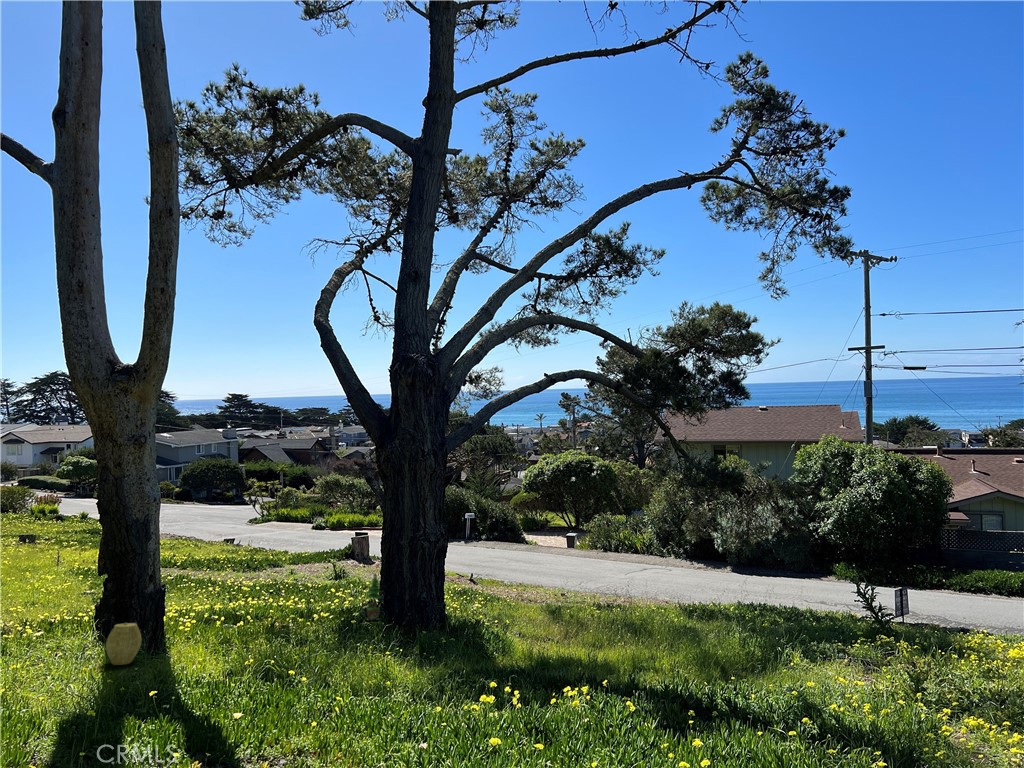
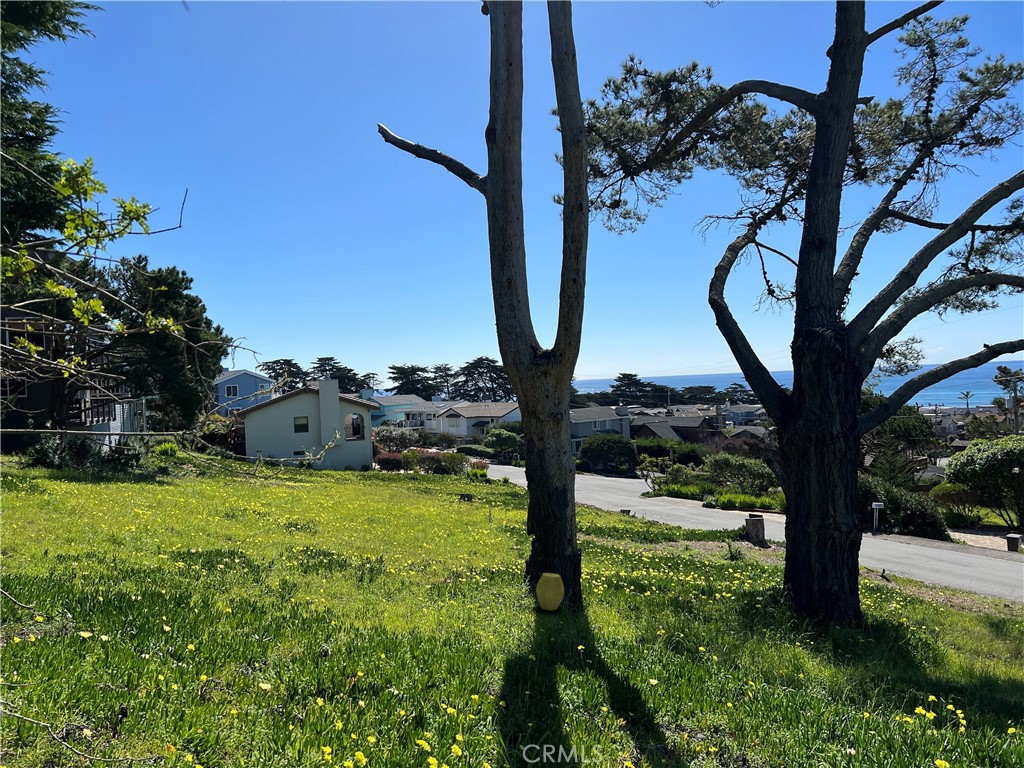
potted tree: present [367,574,382,620] -> none [773,557,792,609]

